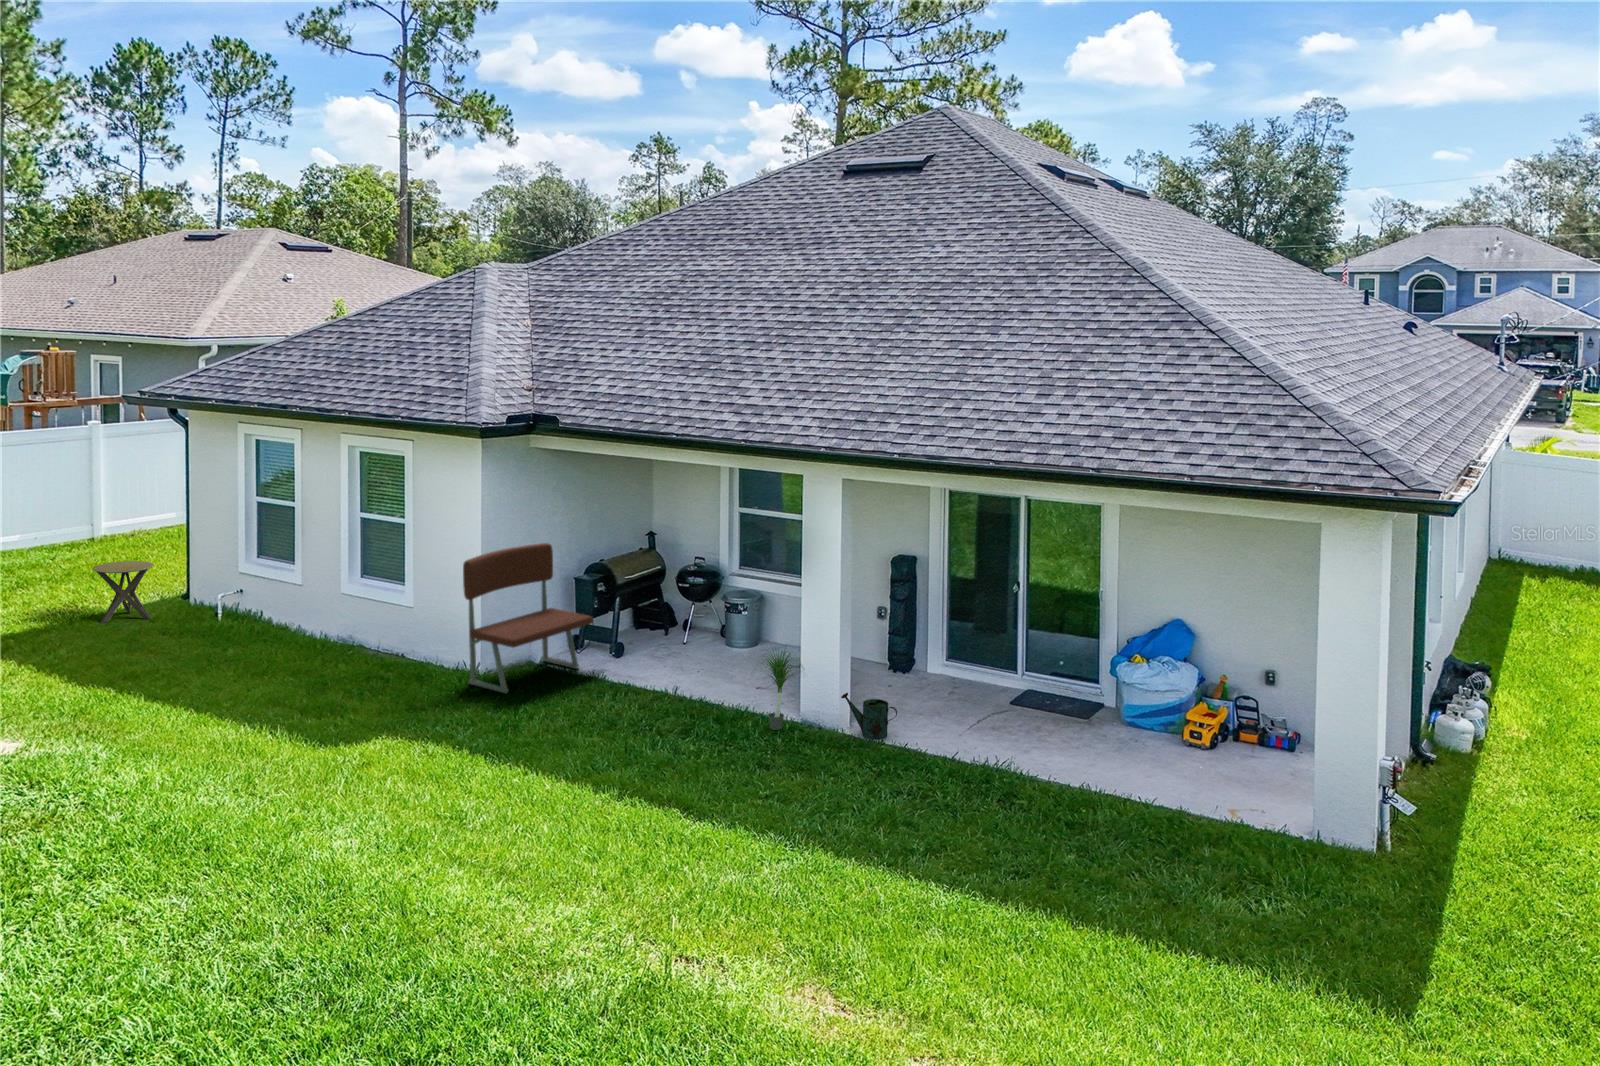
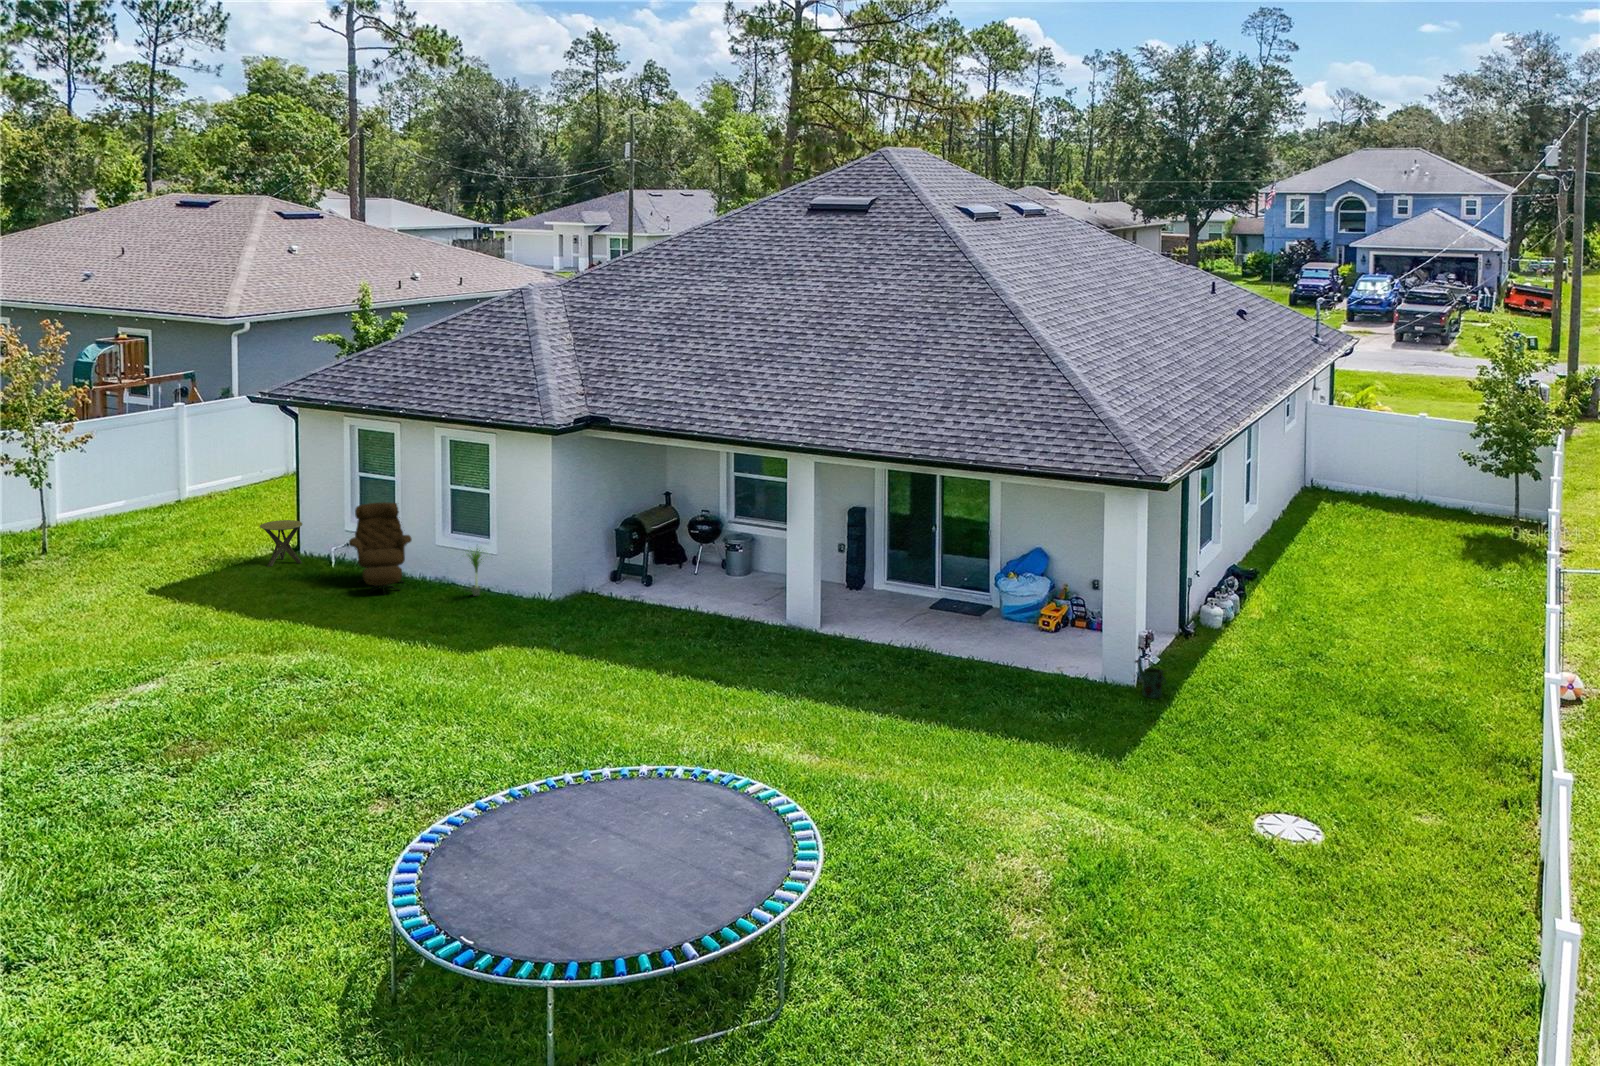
lounge chair: none [193,537,285,667] -> present [349,502,412,594]
bench: present [463,543,593,693] -> none [554,504,640,609]
potted plant: present [757,648,802,730] -> present [468,548,482,596]
watering can: present [841,693,897,740] -> present [1135,660,1166,698]

